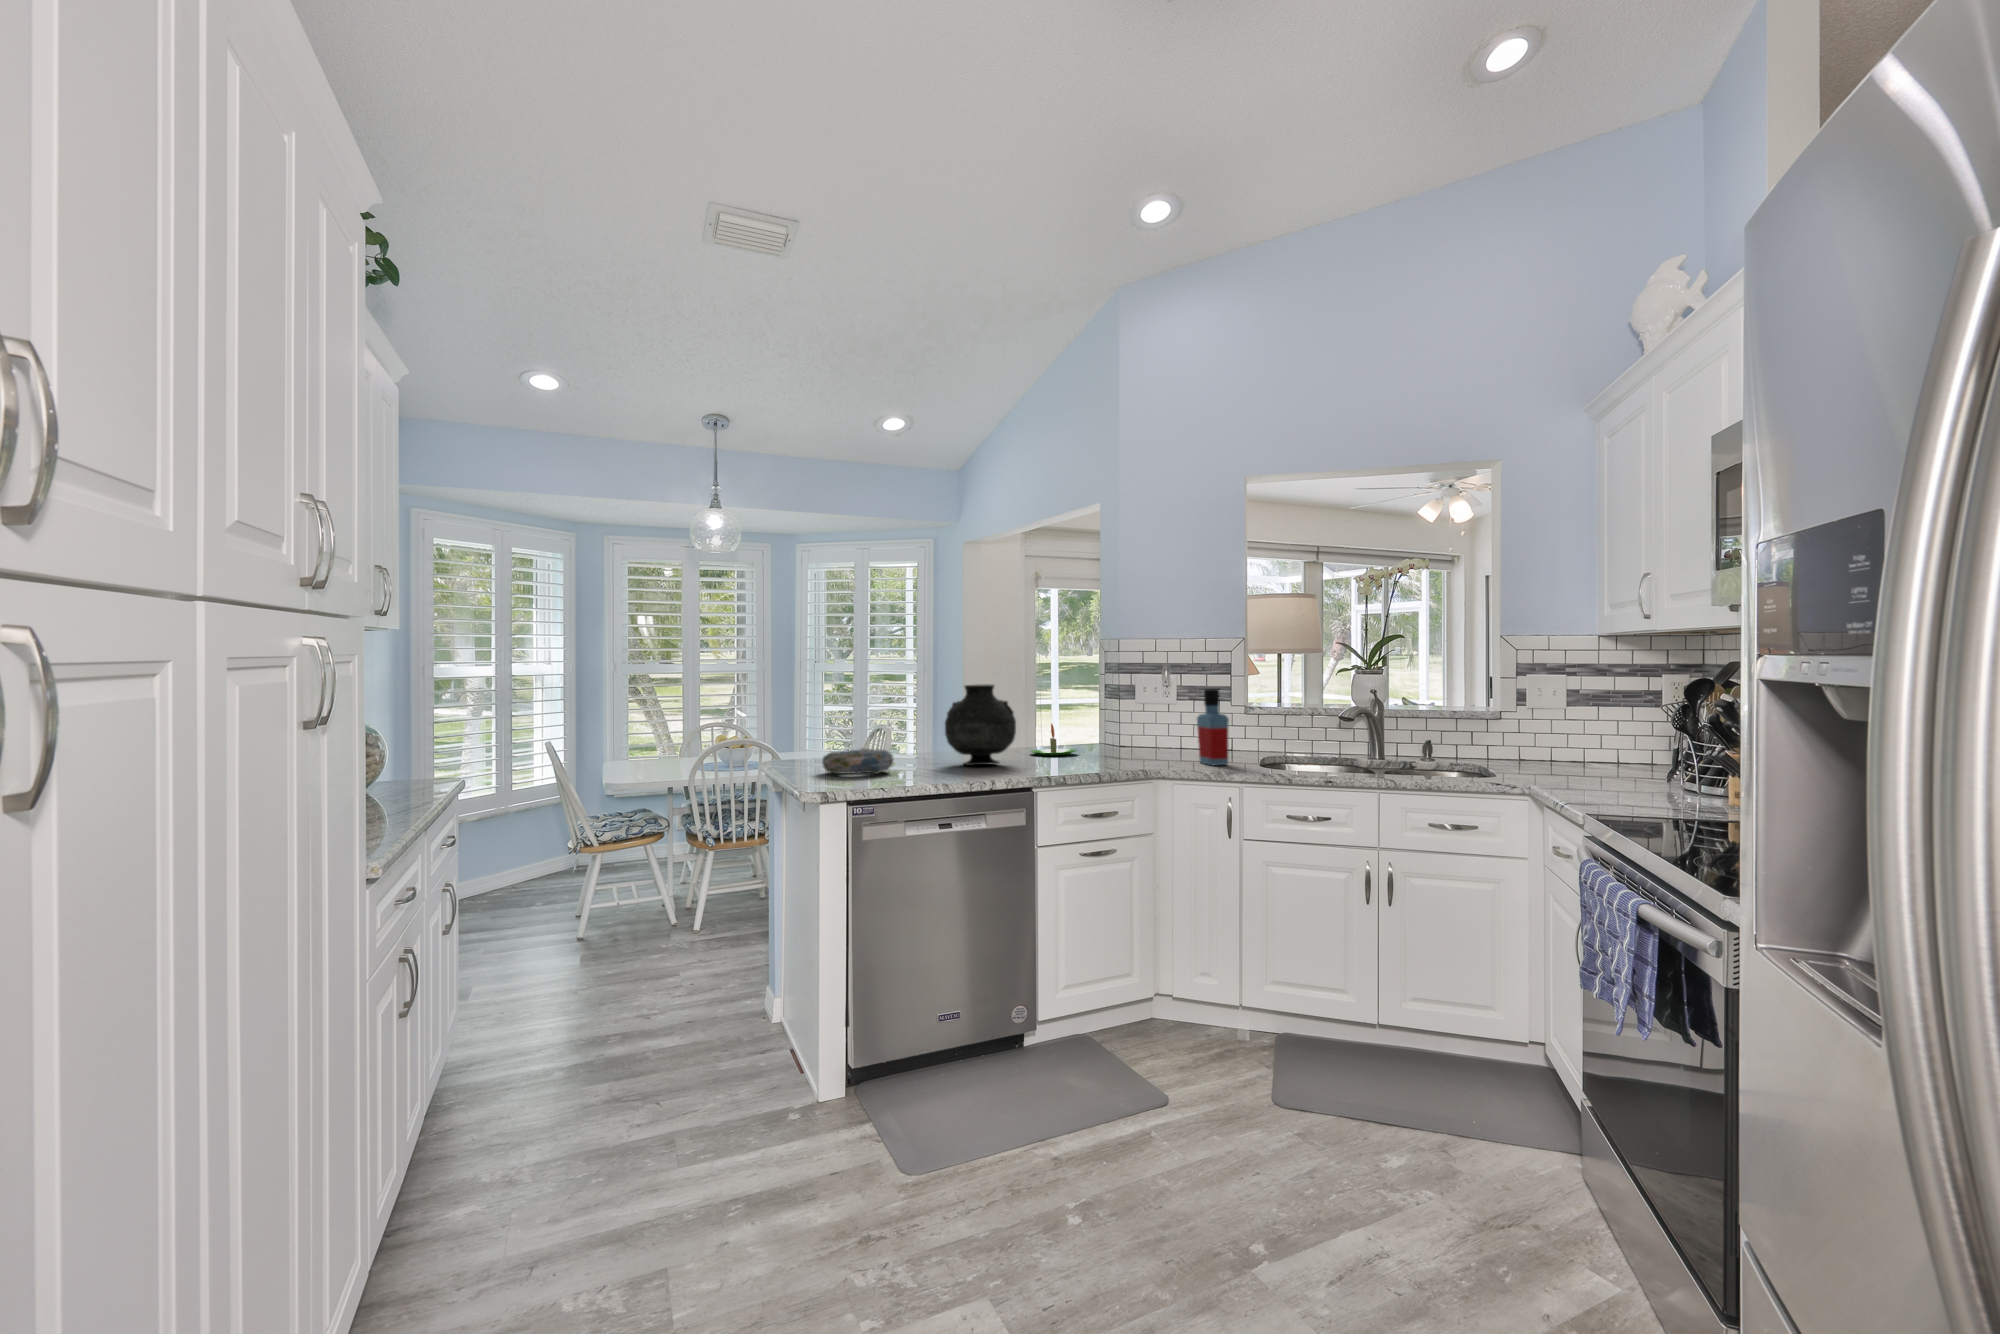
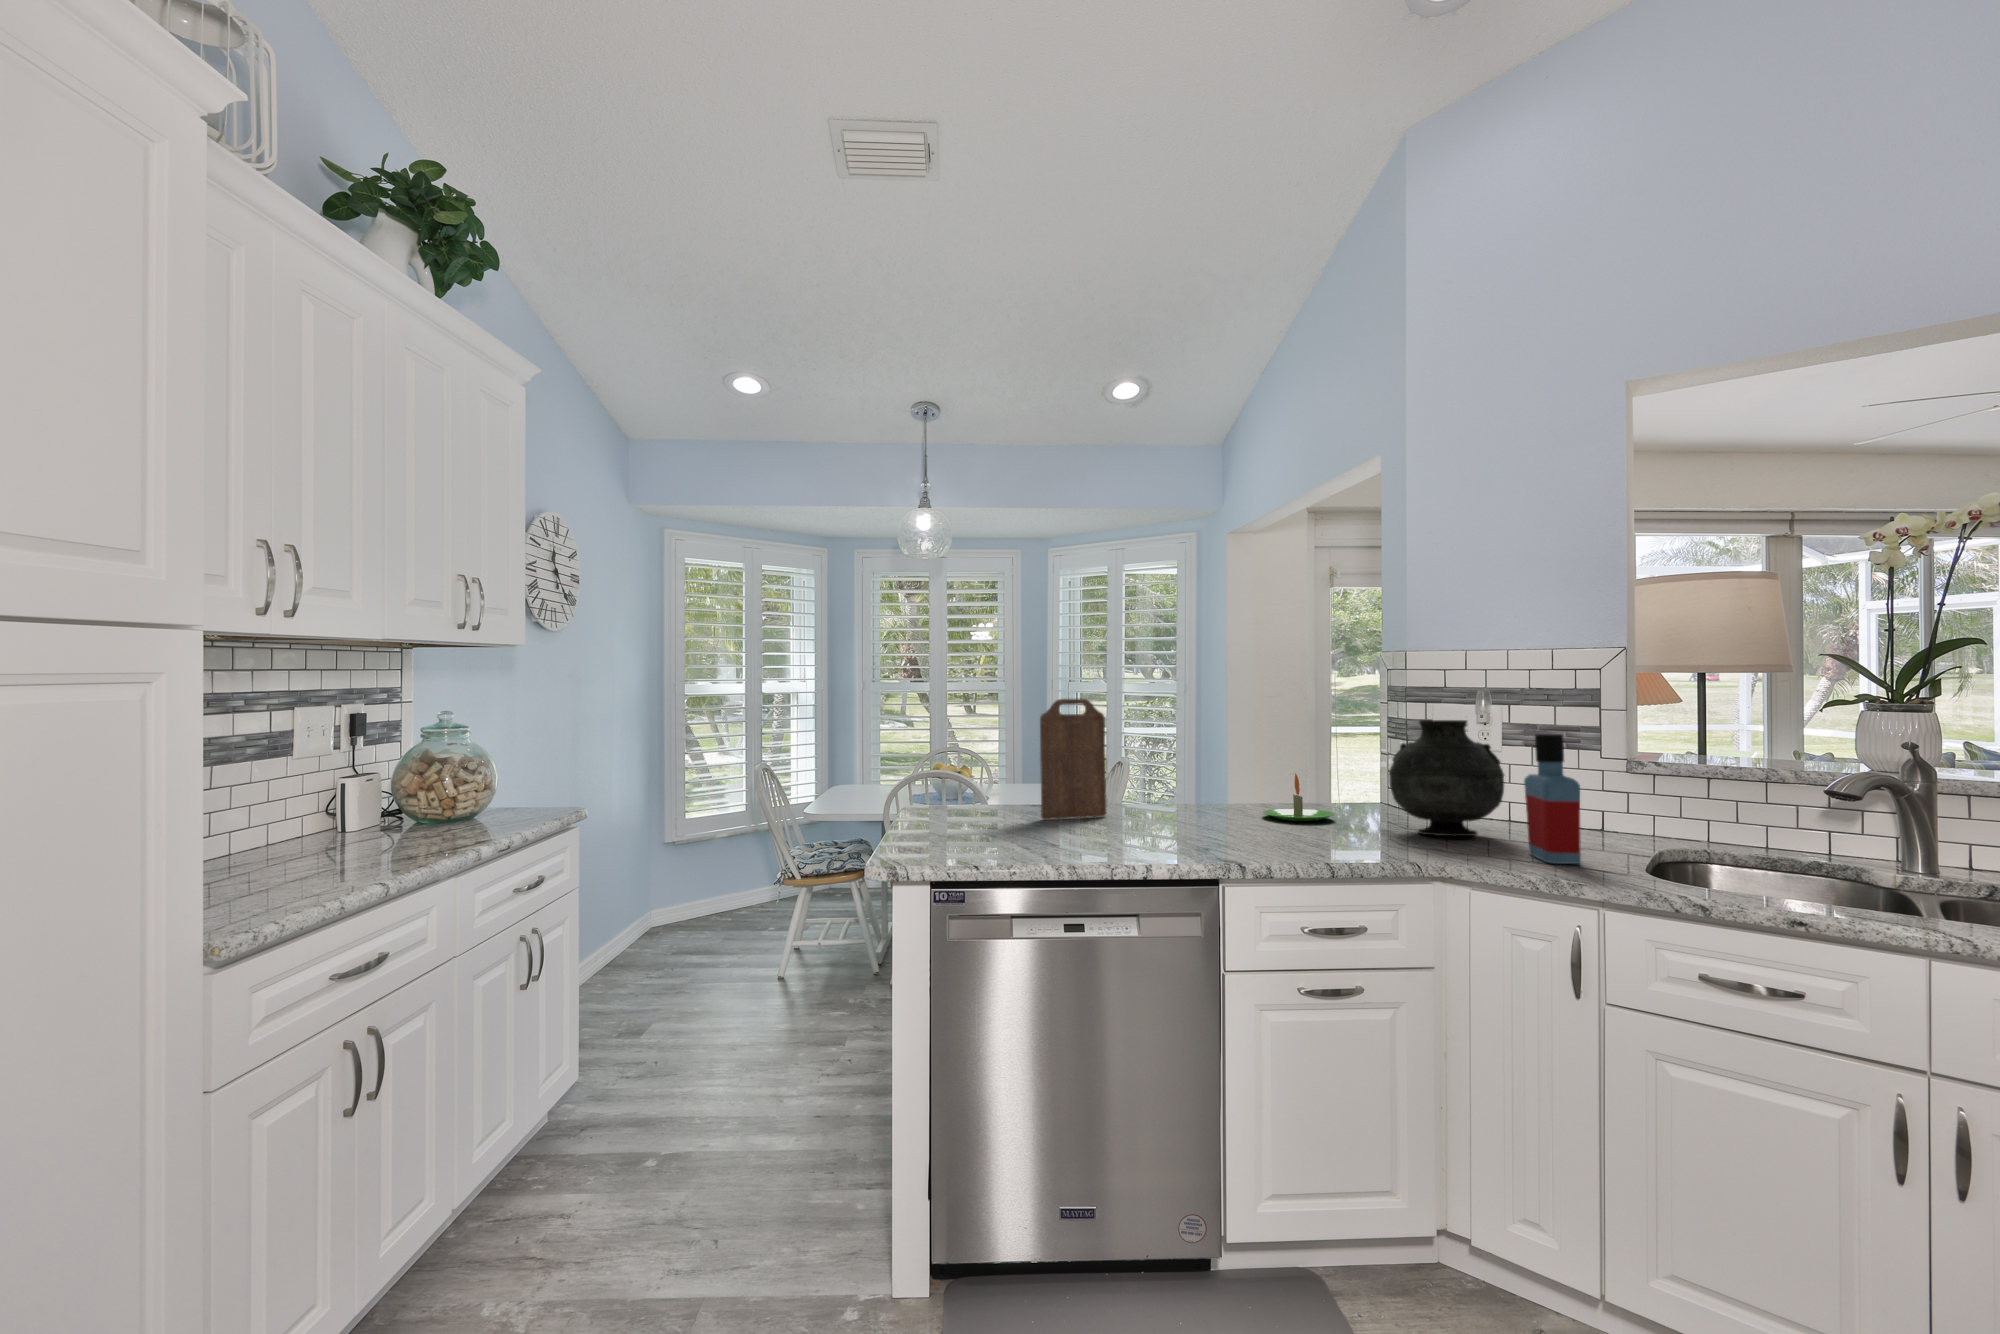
cutting board: none [879,672,925,764] -> present [1040,699,1107,820]
vase: present [945,684,1016,765] -> present [1389,720,1504,836]
decorative bowl: present [822,748,894,774] -> none [938,801,1035,840]

